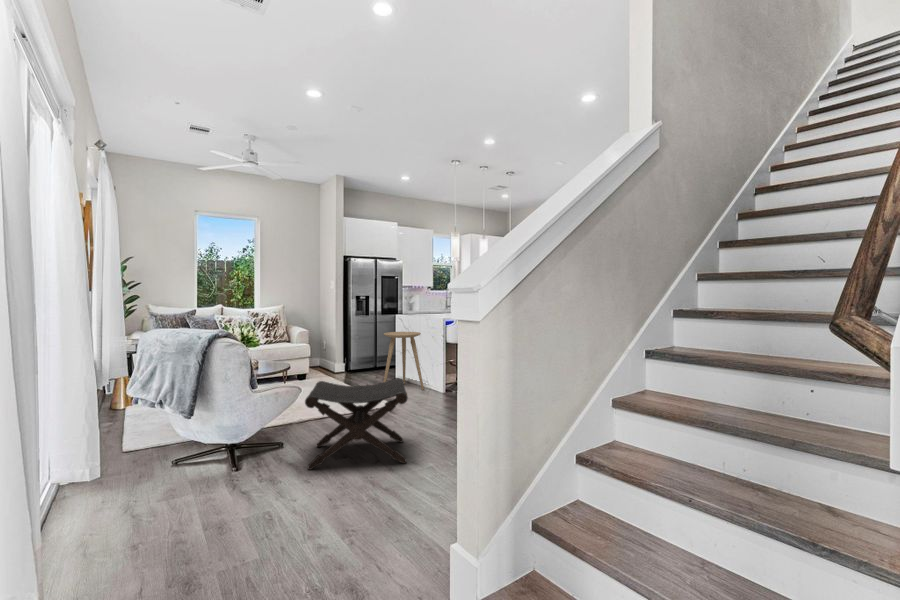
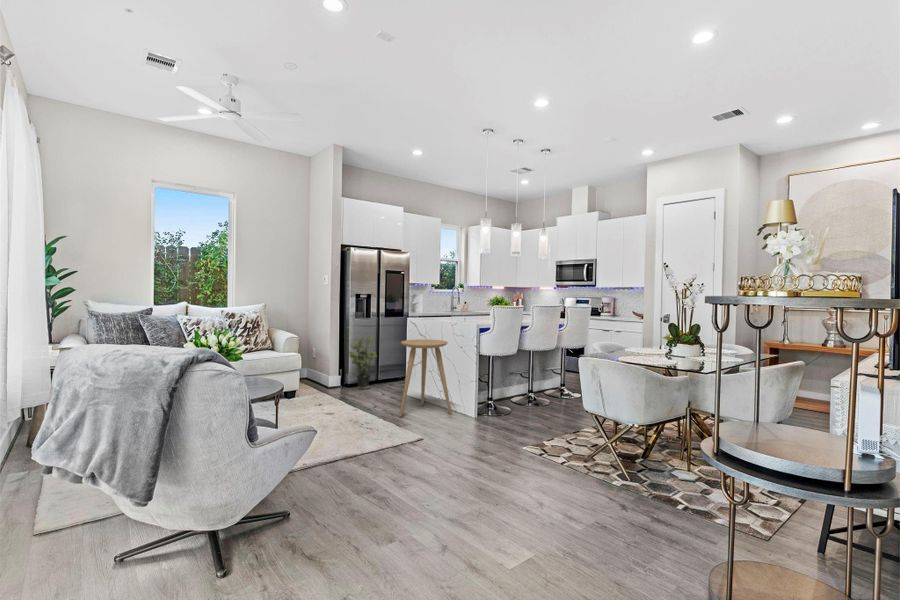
potted plant: none [349,330,373,374] -> present [349,337,377,389]
footstool: present [305,378,408,470] -> none [339,416,498,575]

